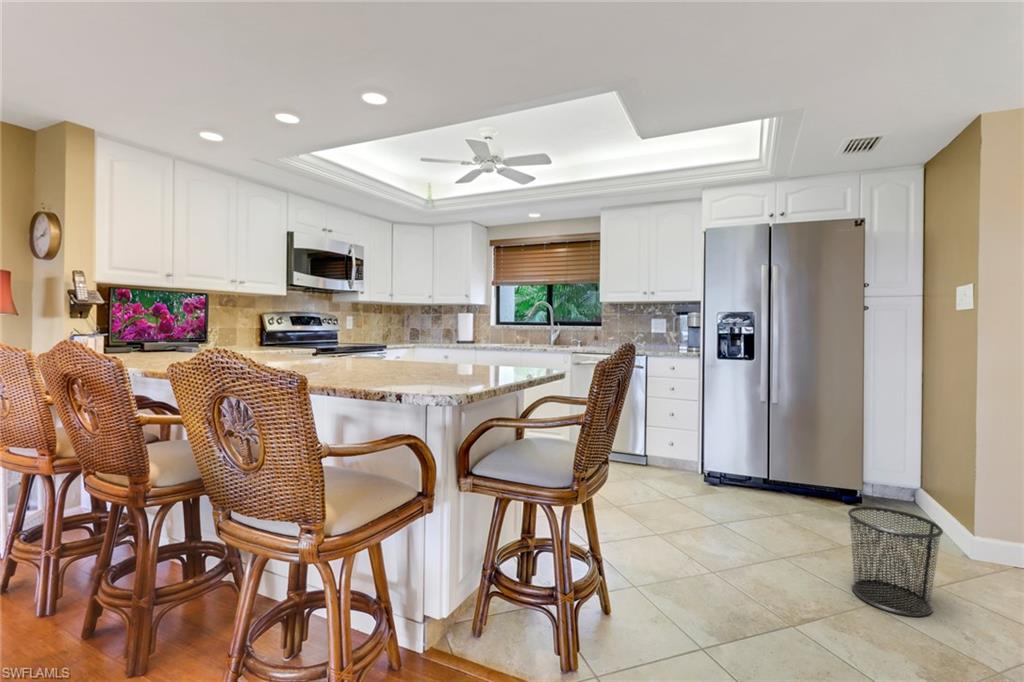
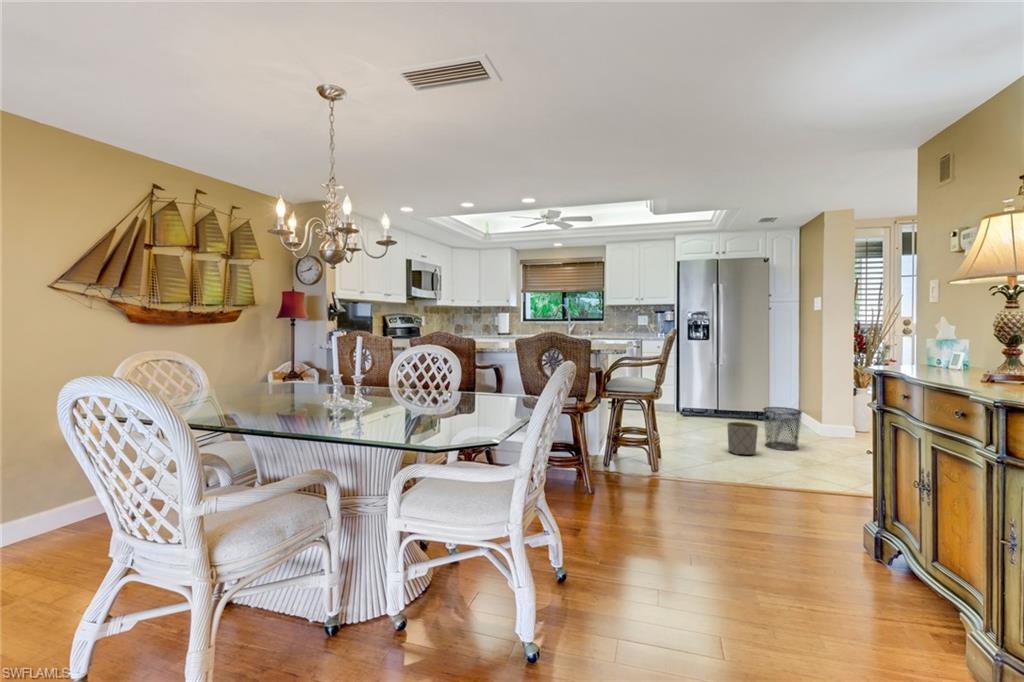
planter: none [764,542,834,630] -> present [727,422,758,455]

